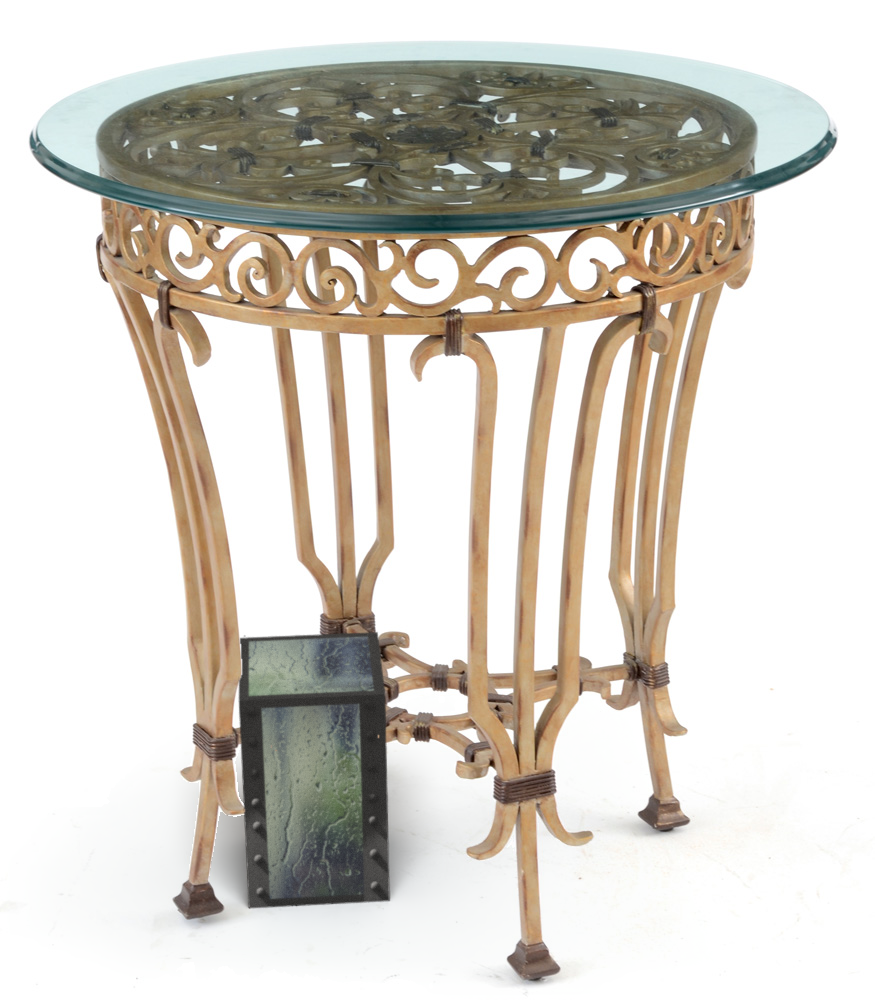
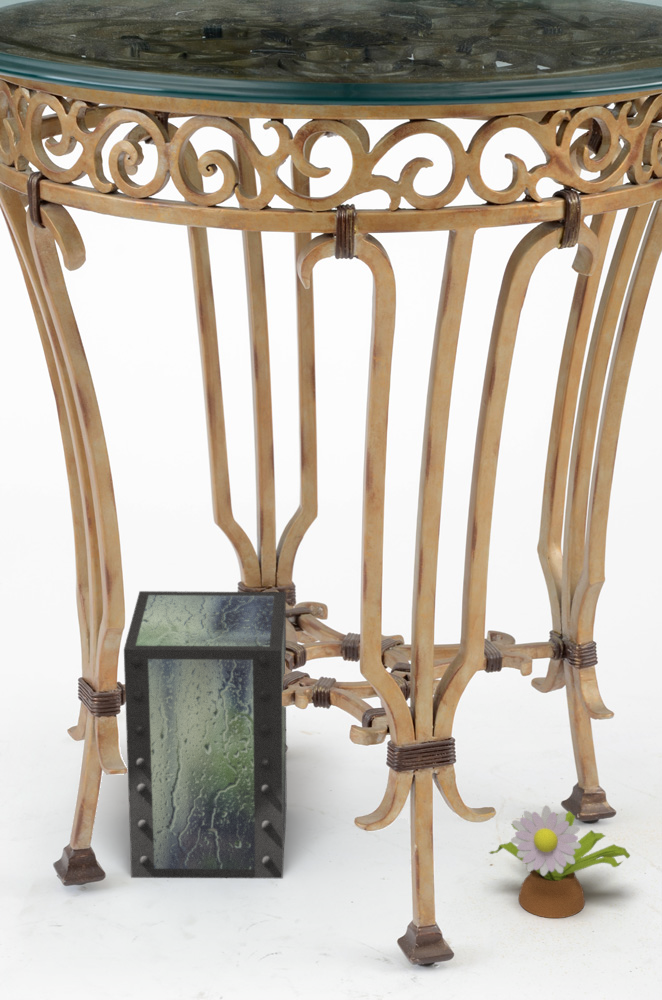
decorative plant: none [582,824,712,925] -> present [490,806,630,918]

